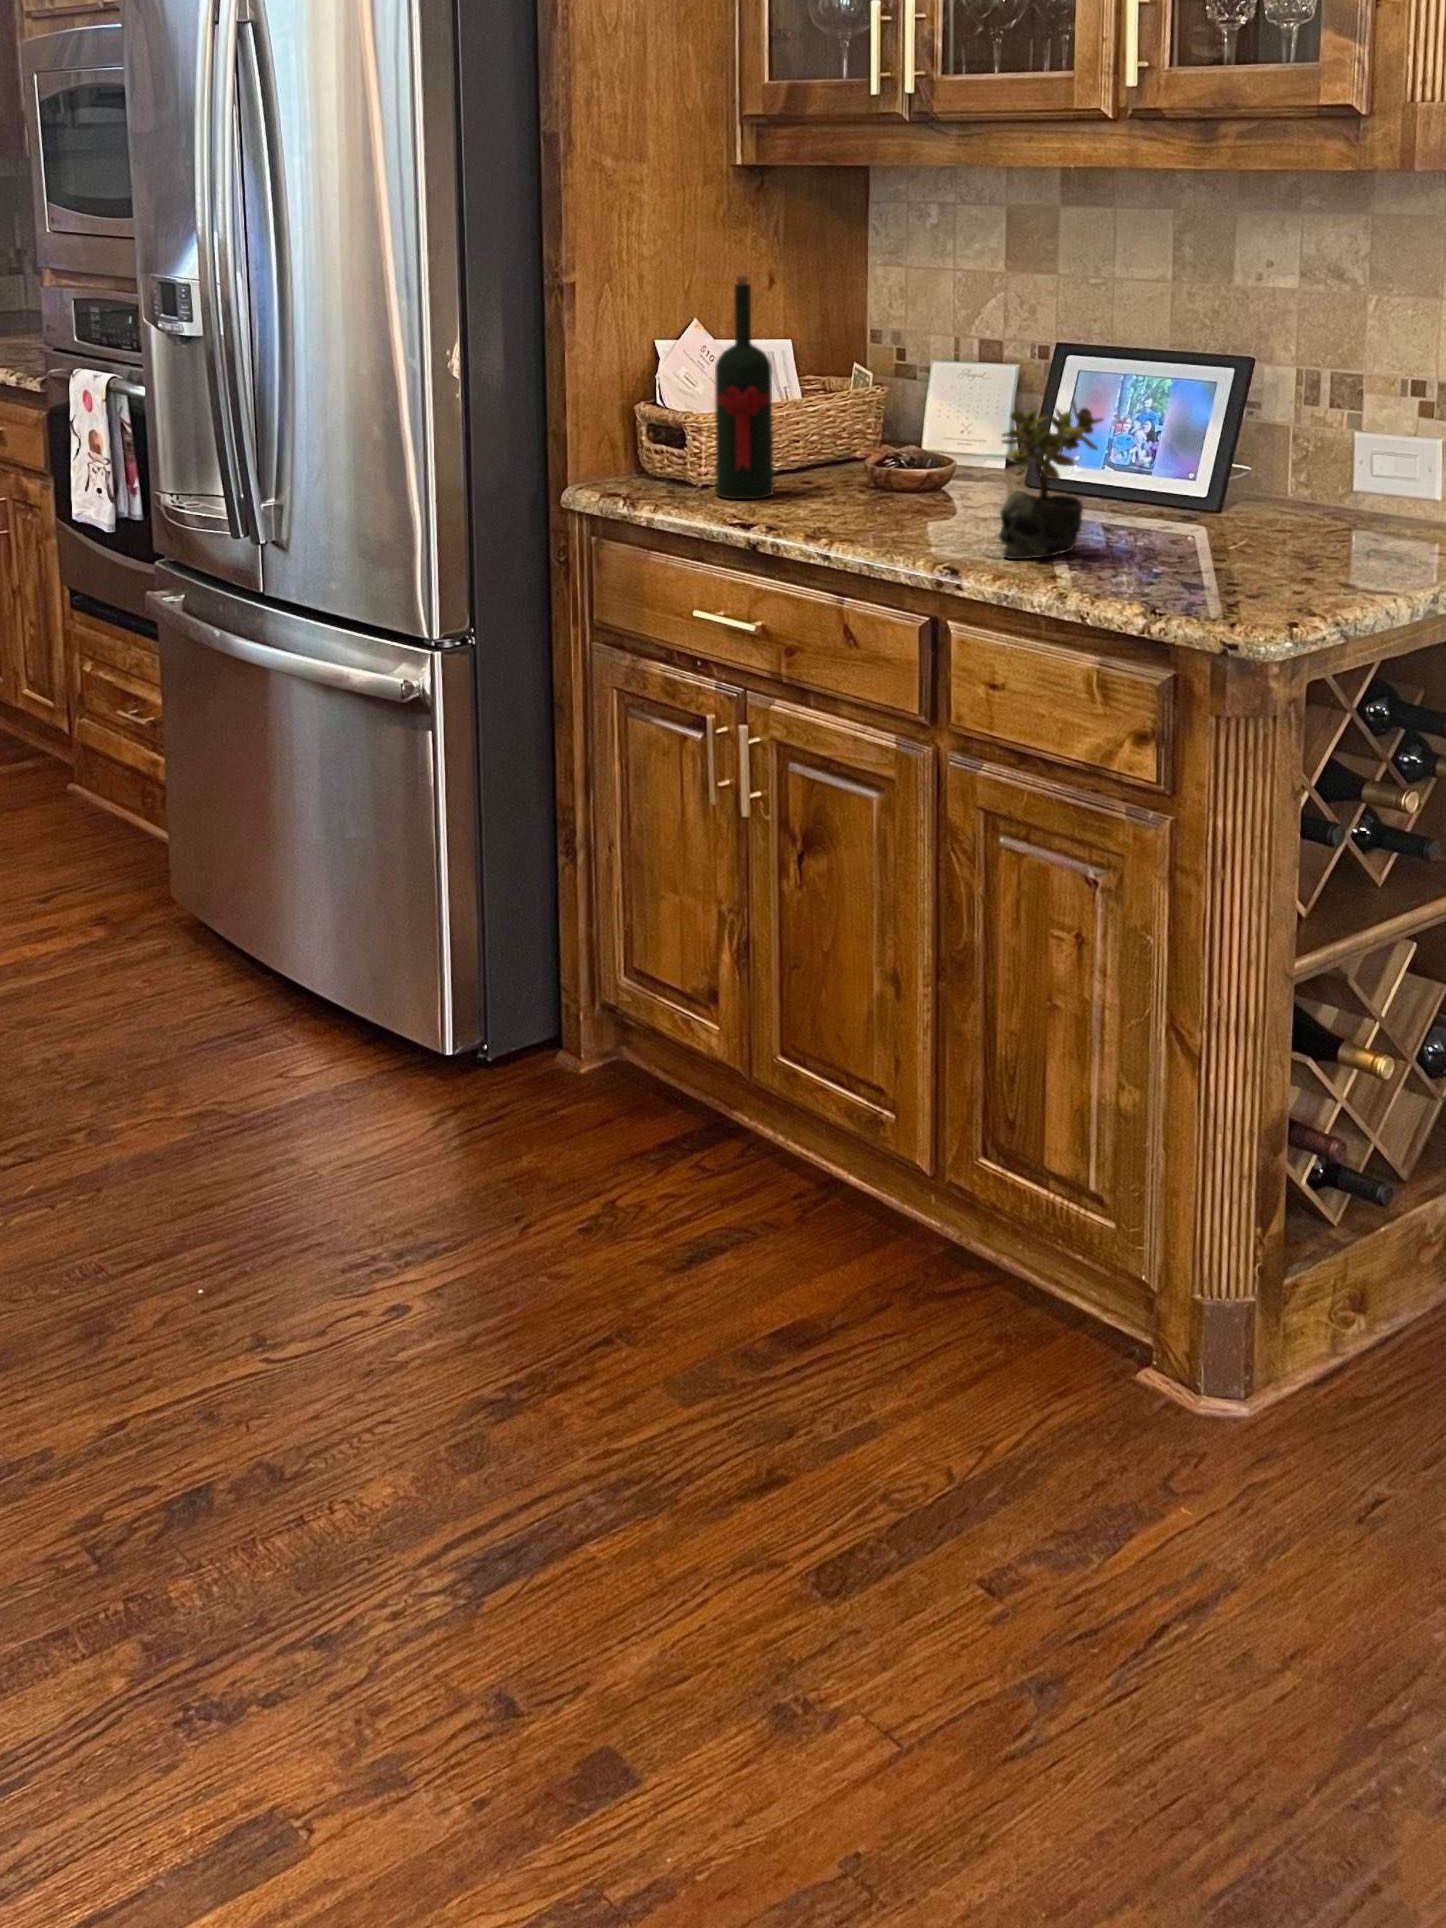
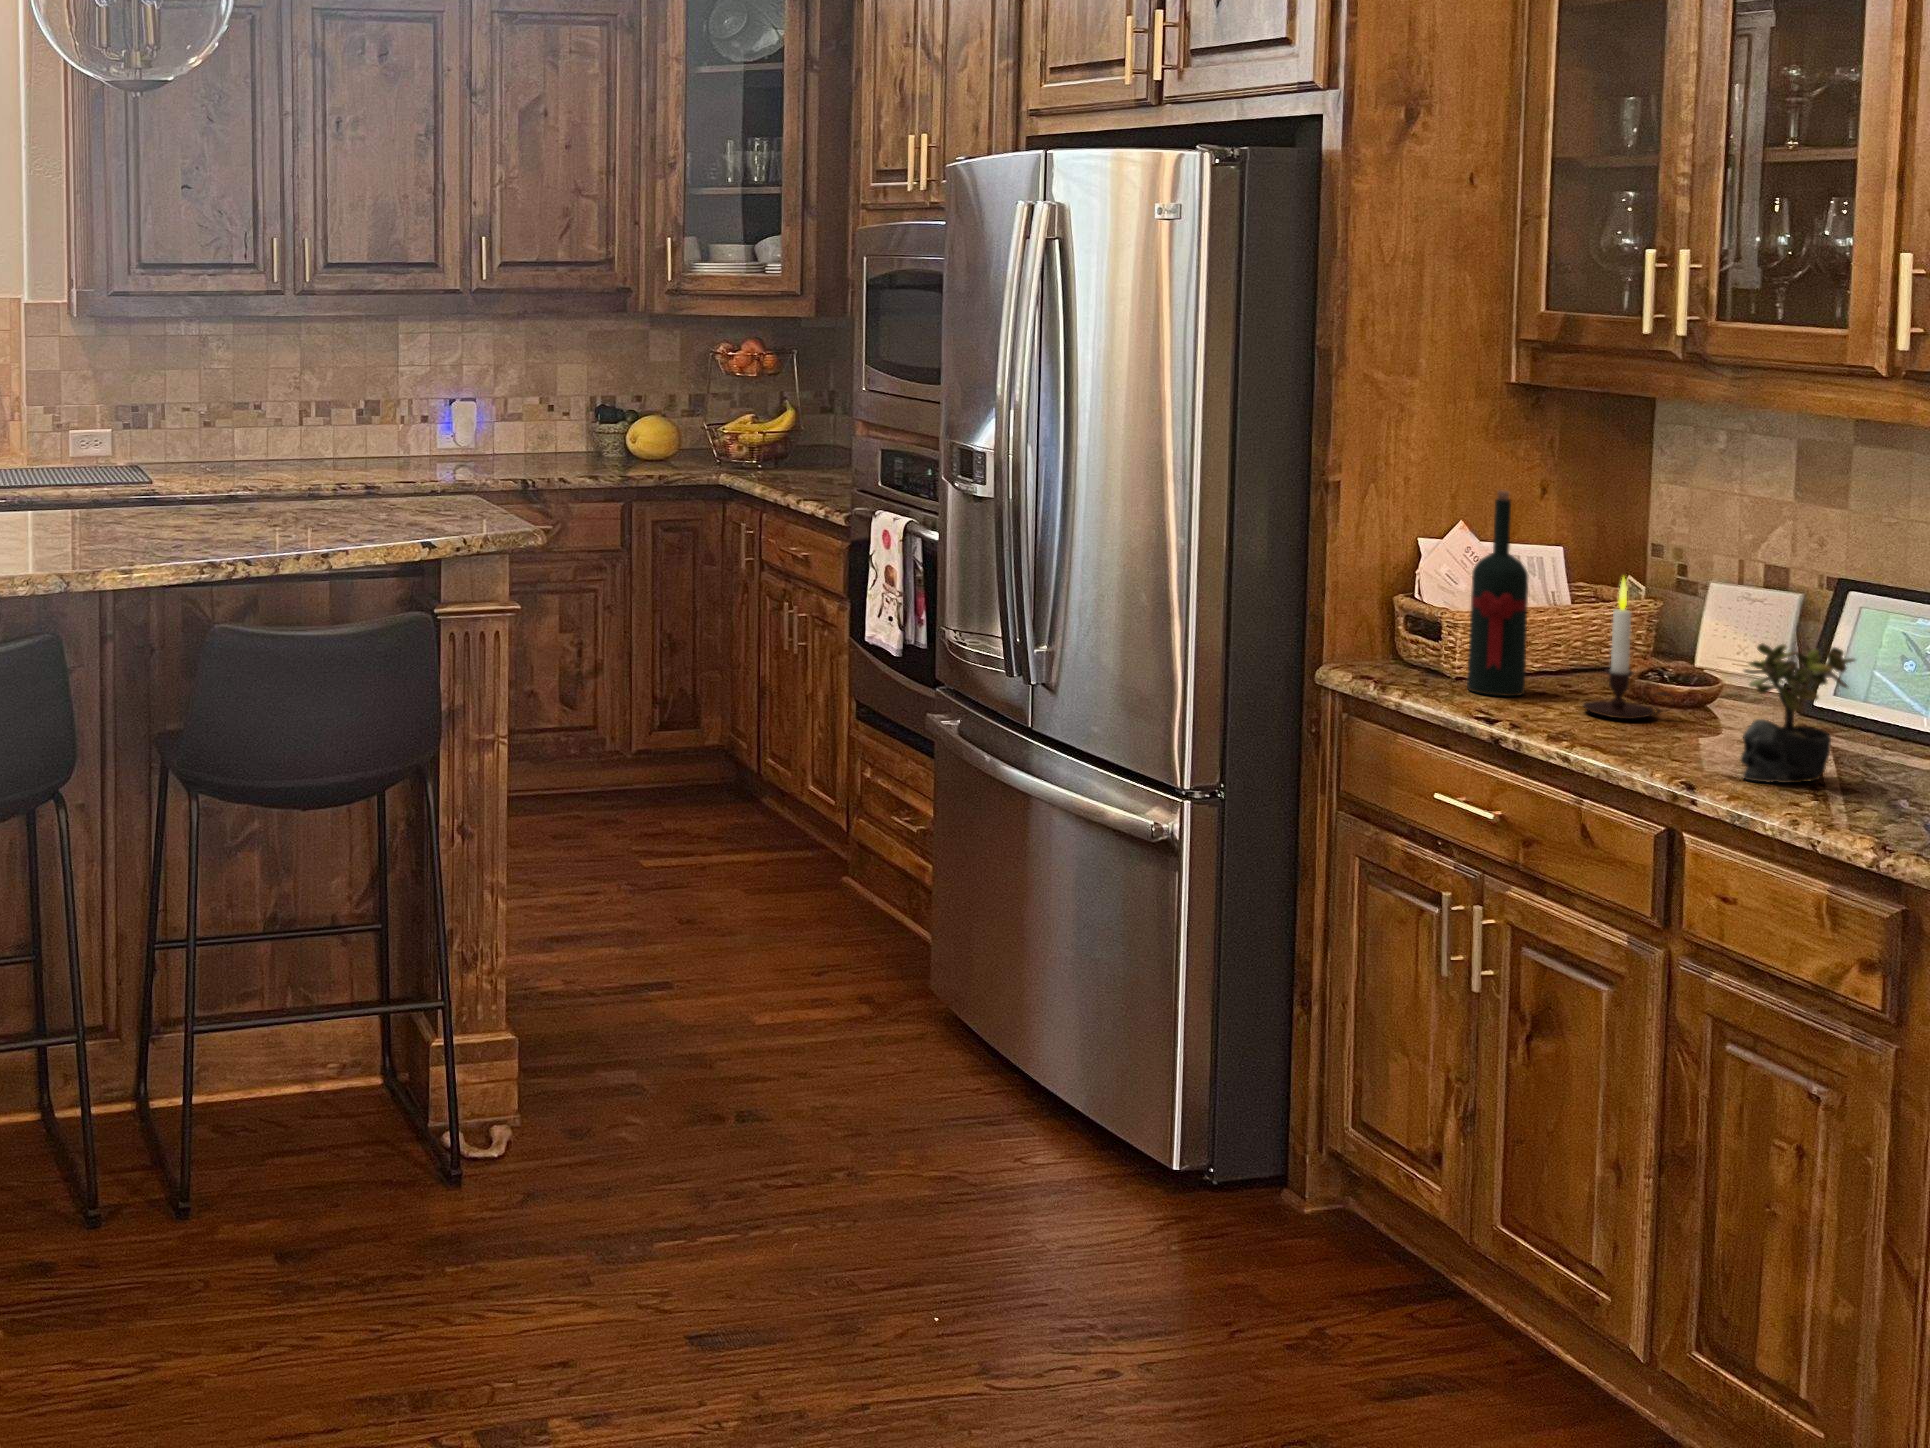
candle: none [832,355,922,509] -> present [1583,578,1670,719]

